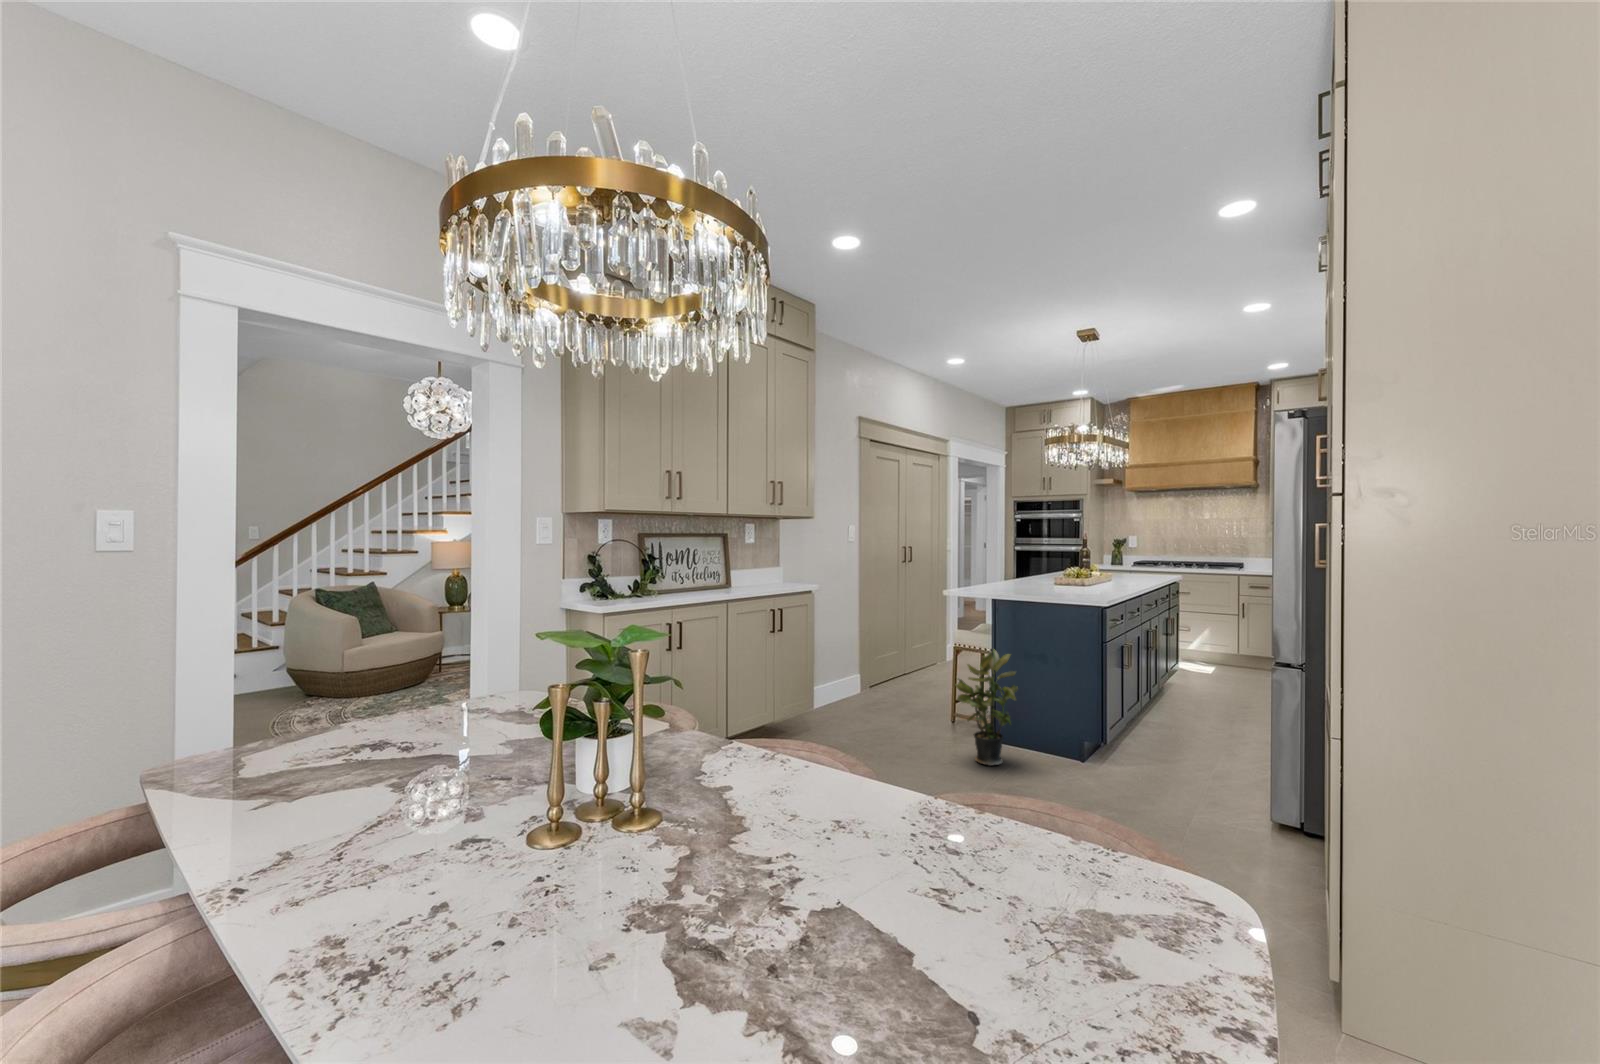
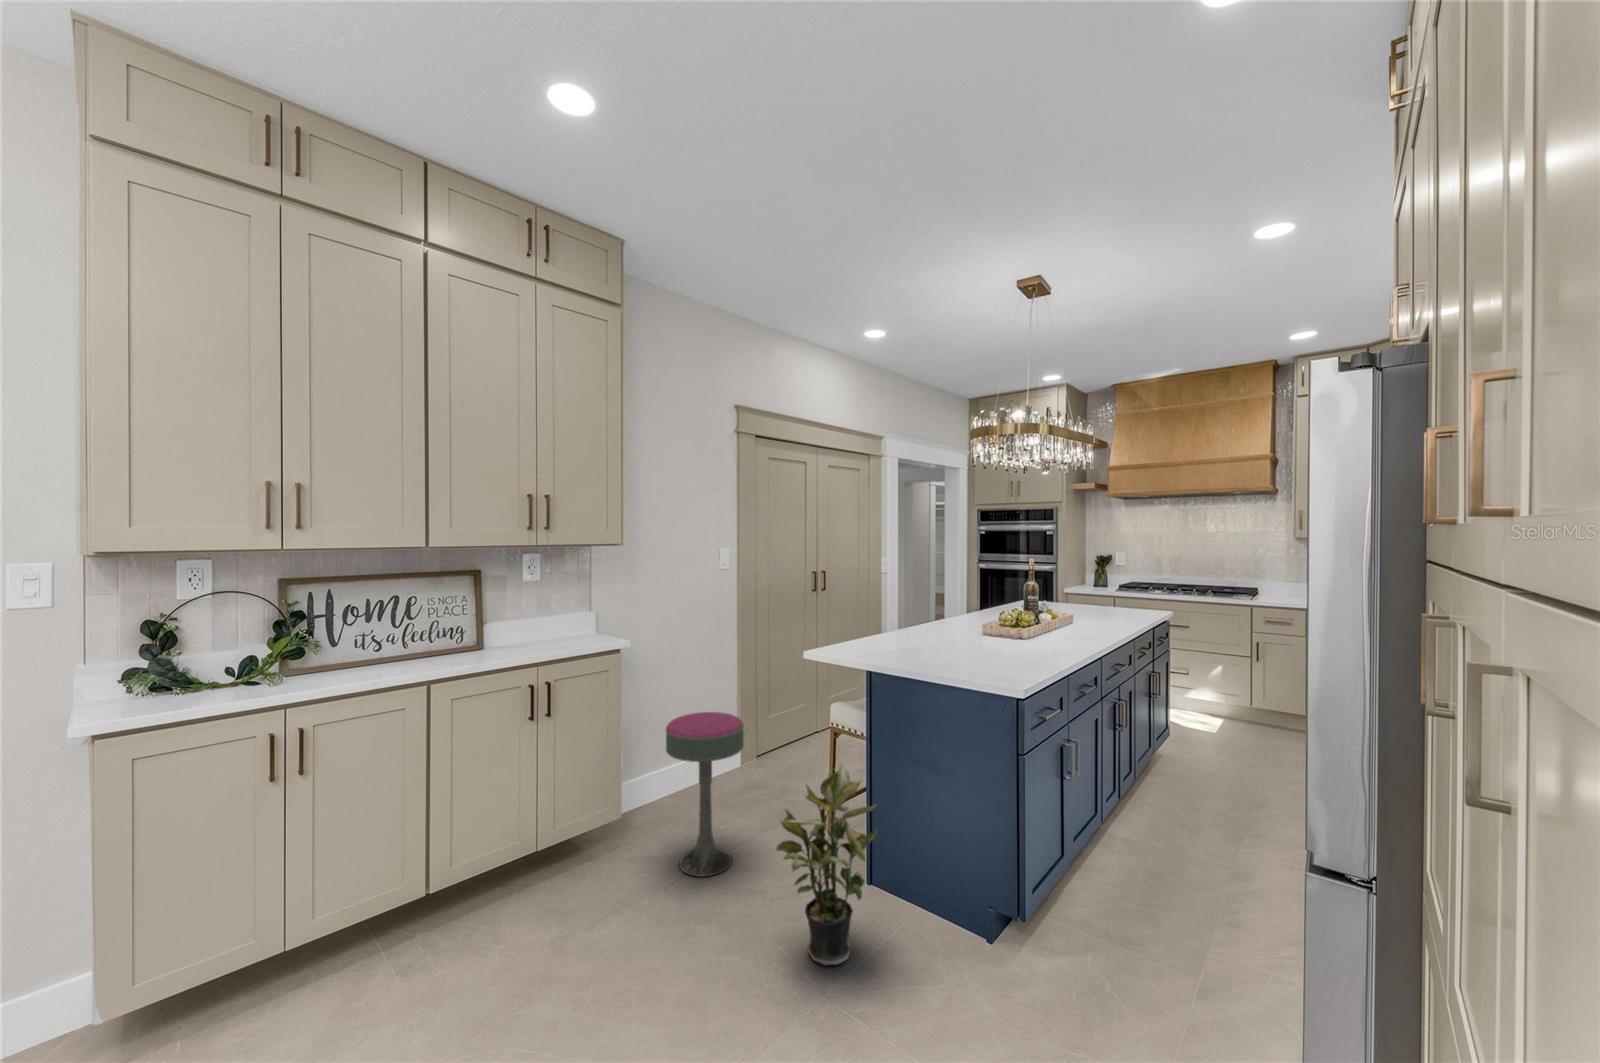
bar stool: none [854,633,907,737] -> present [666,712,744,877]

